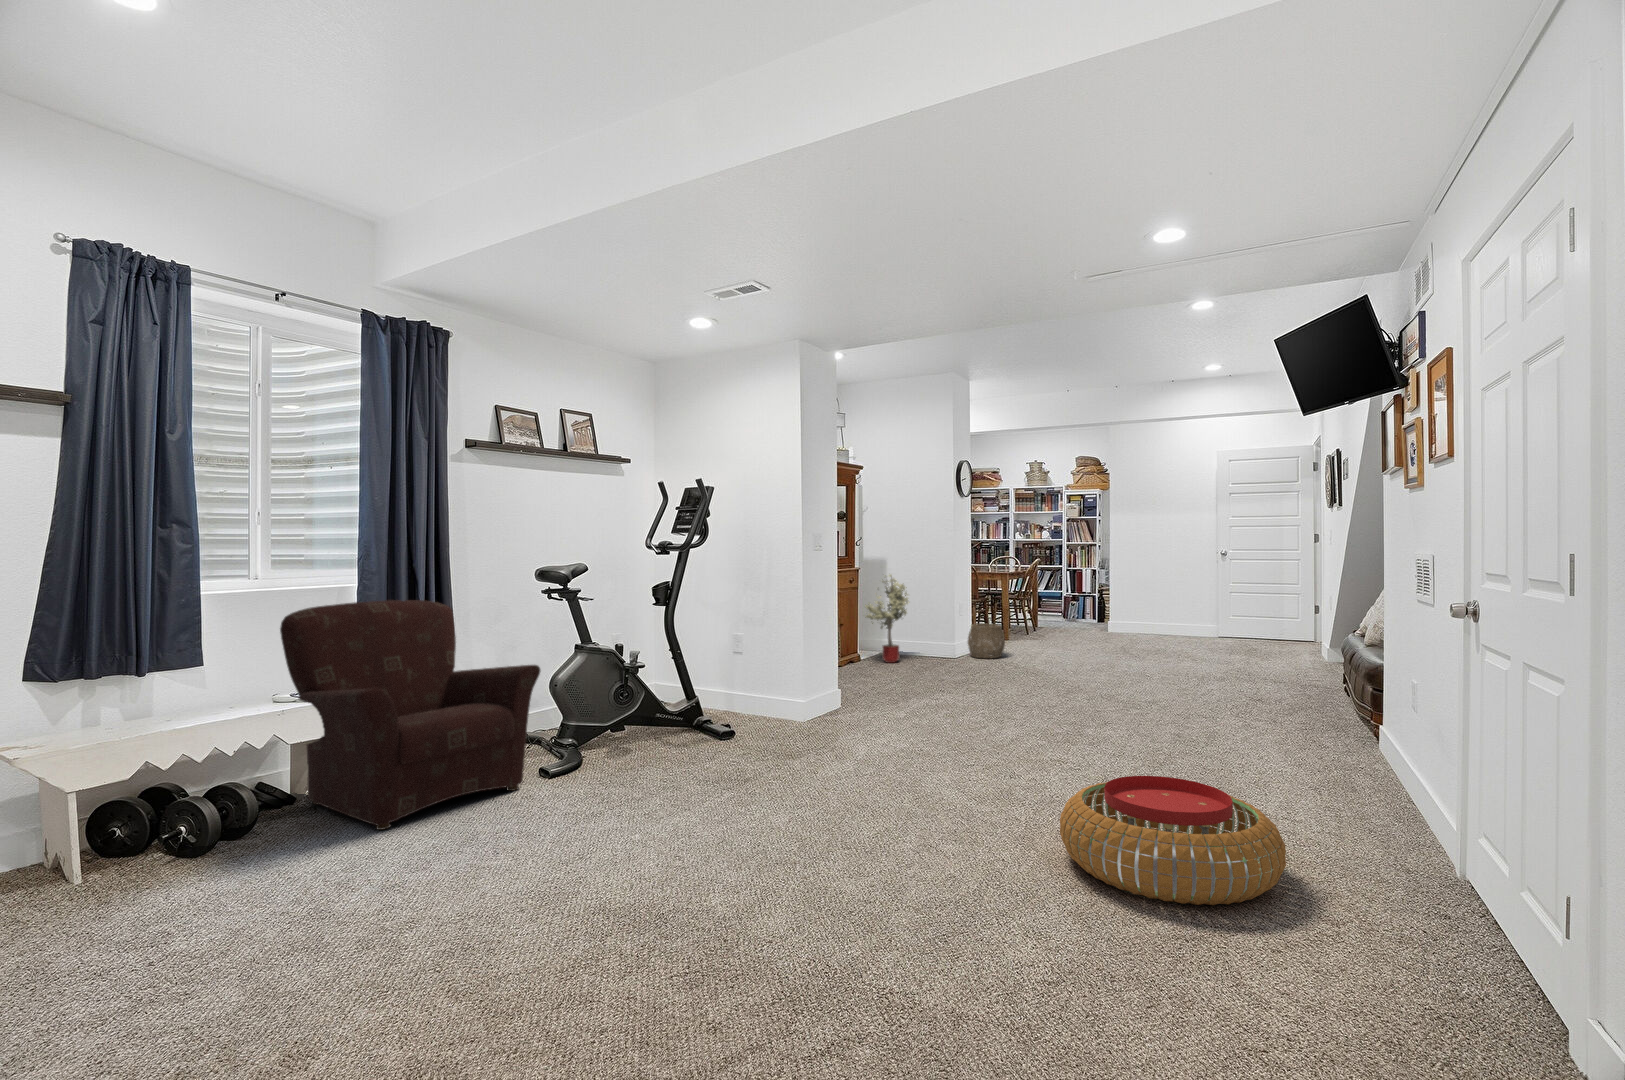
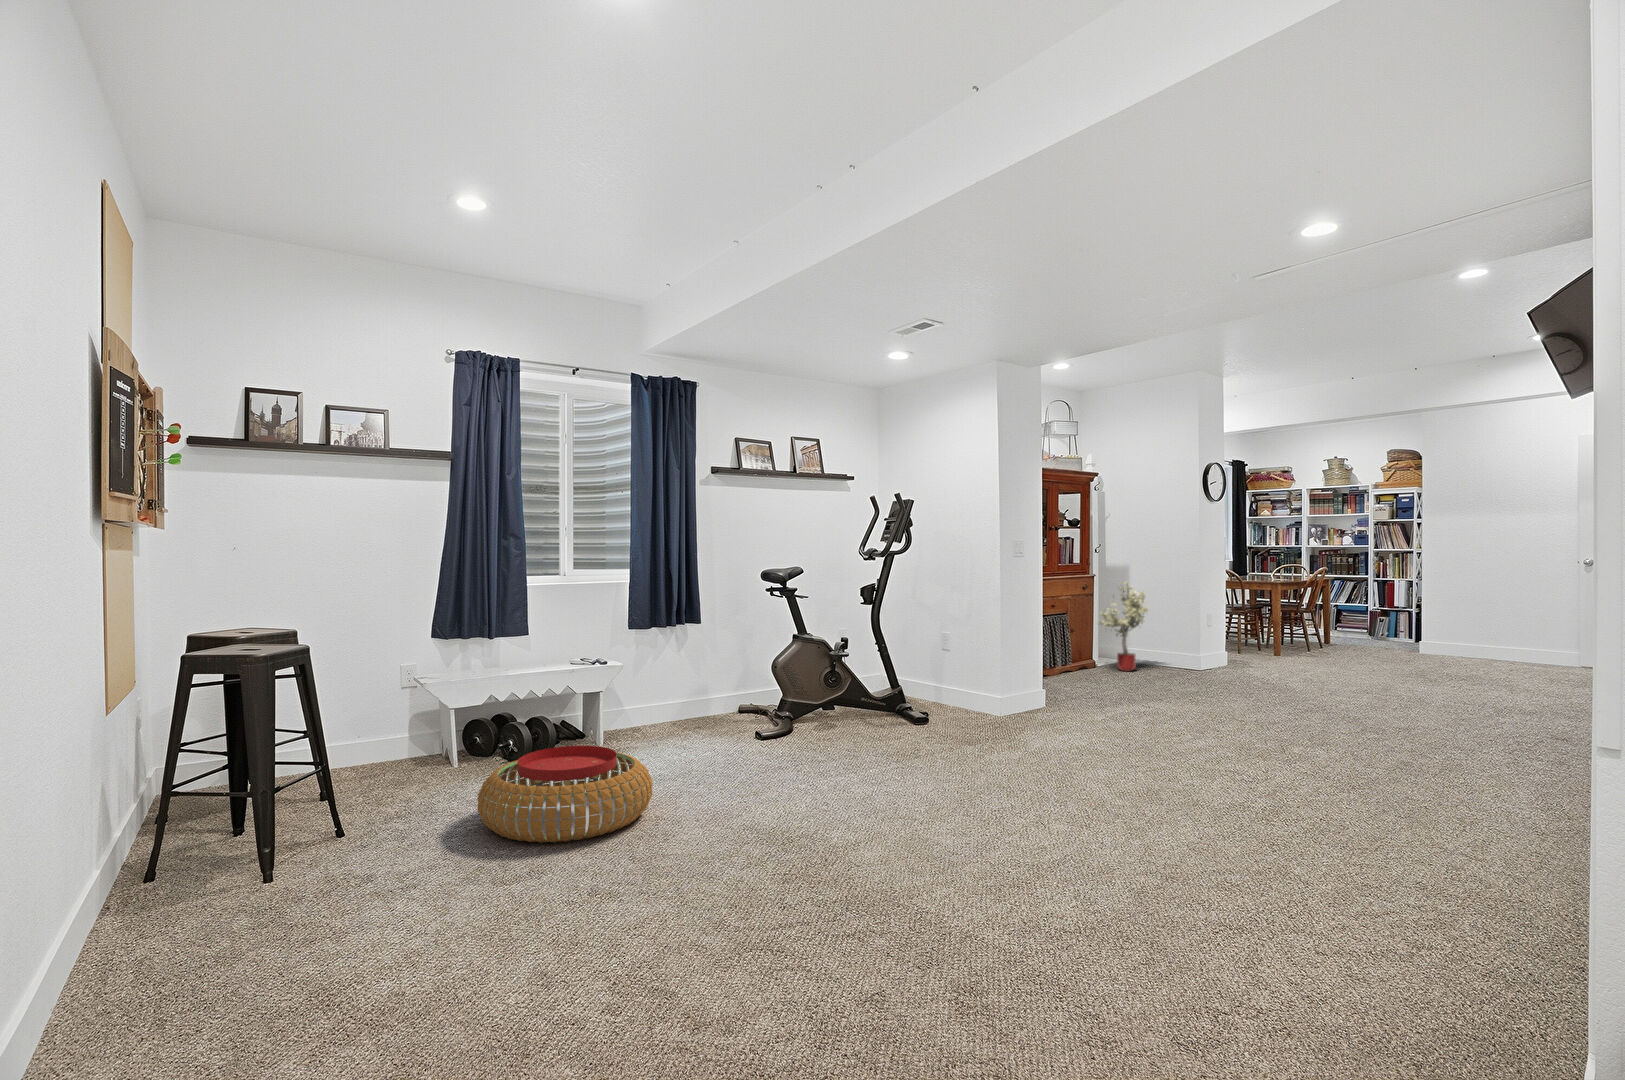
armchair: present [280,600,541,830] -> none [577,594,753,762]
woven basket: present [968,624,1005,658] -> none [1217,636,1262,673]
pouf: present [1060,776,1286,905] -> present [477,746,652,843]

